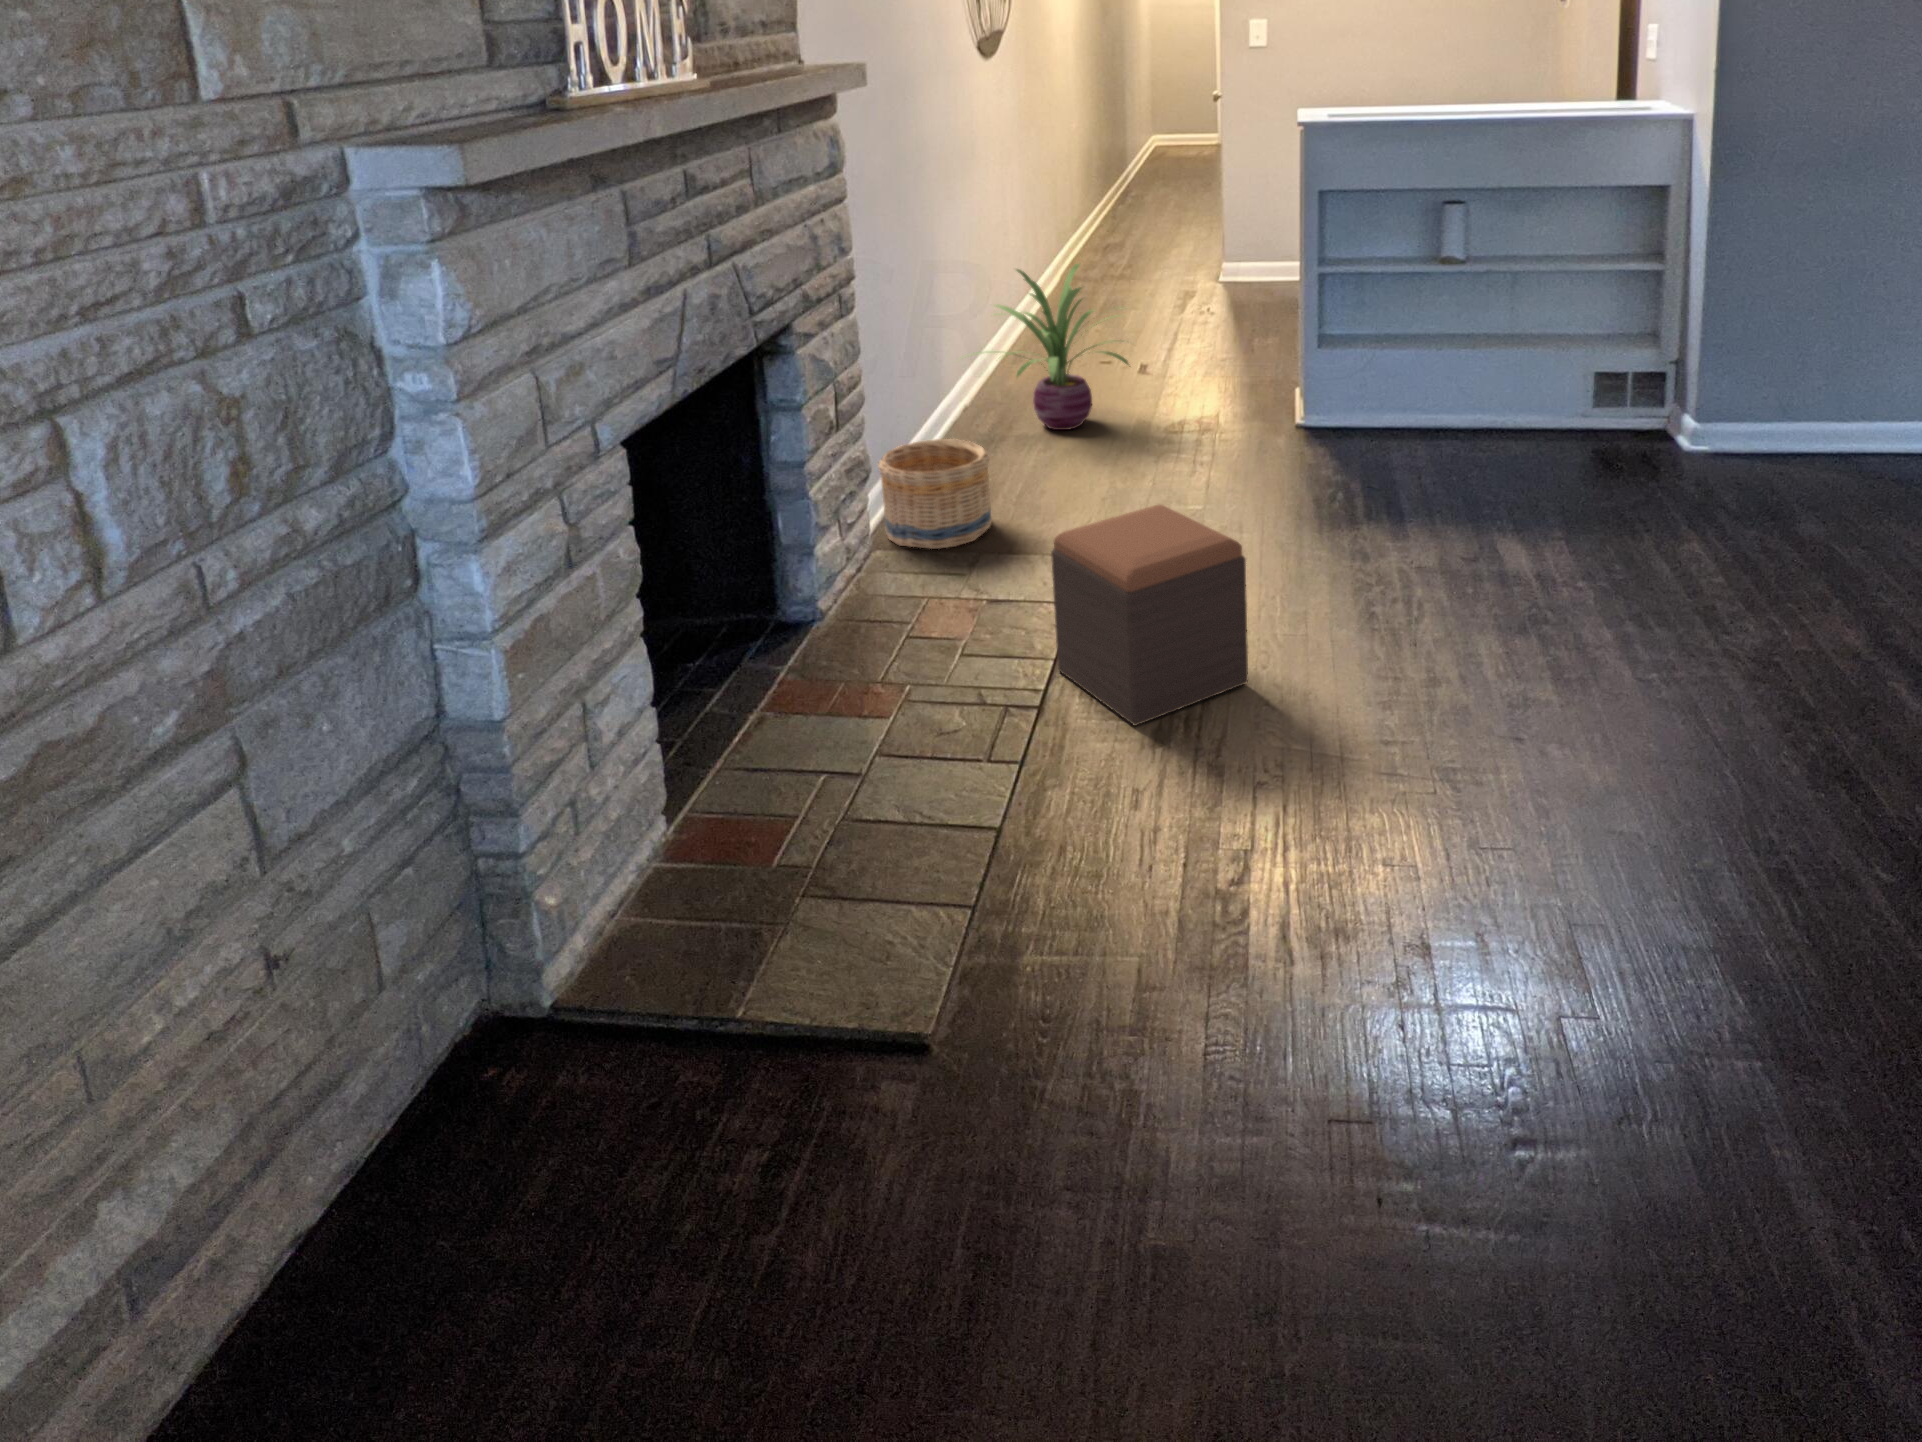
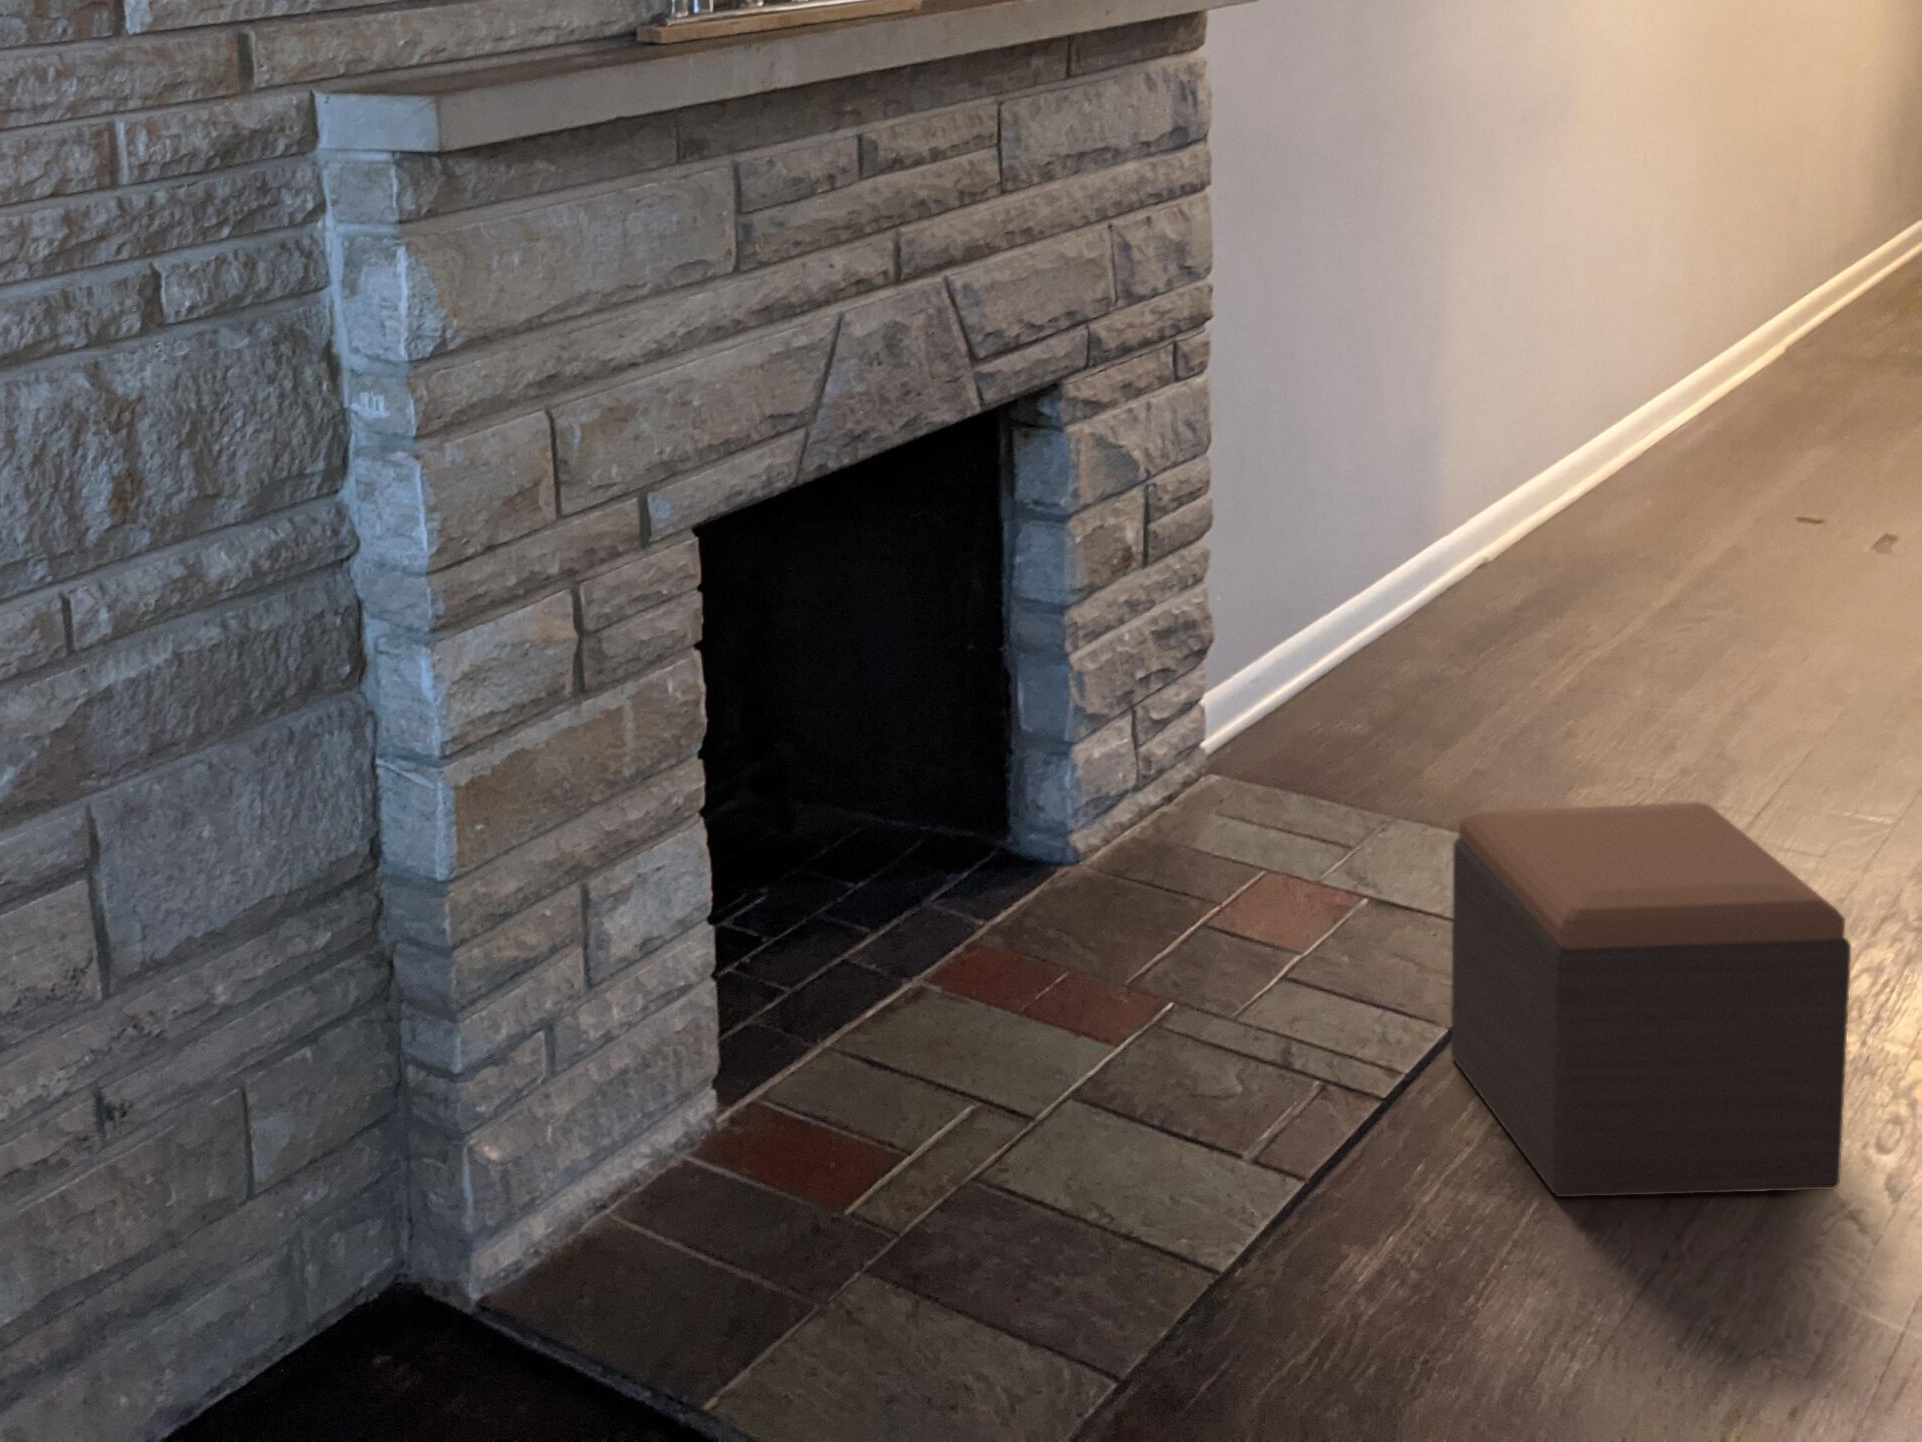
decorative plant: present [993,264,1128,430] -> none [1449,325,1844,633]
basket: present [878,439,991,549] -> none [1239,605,1443,797]

